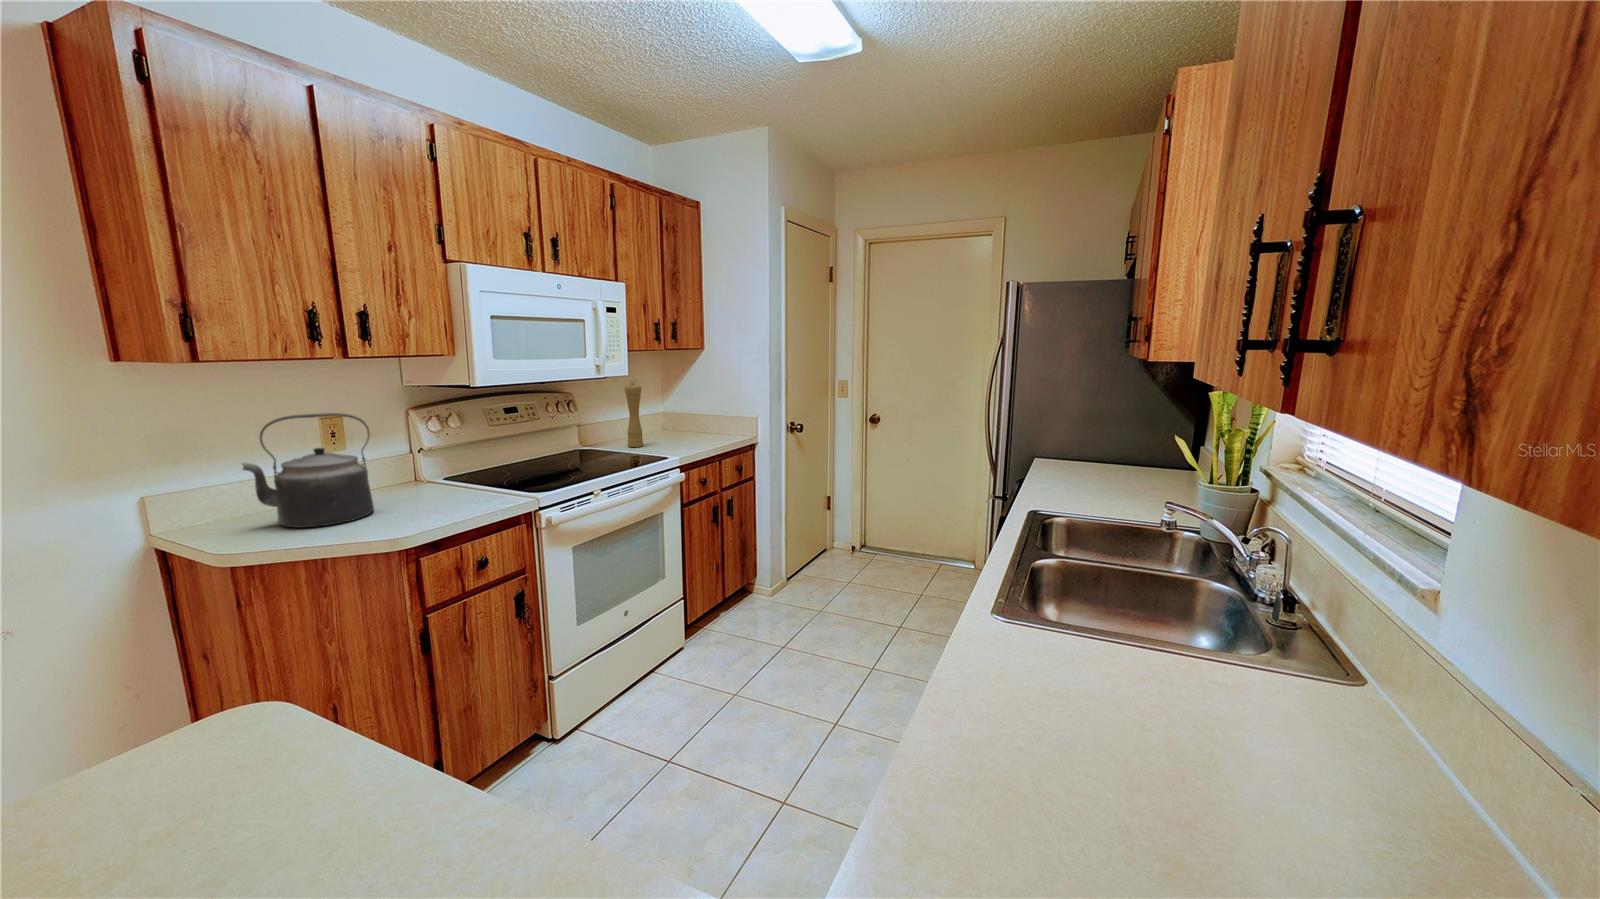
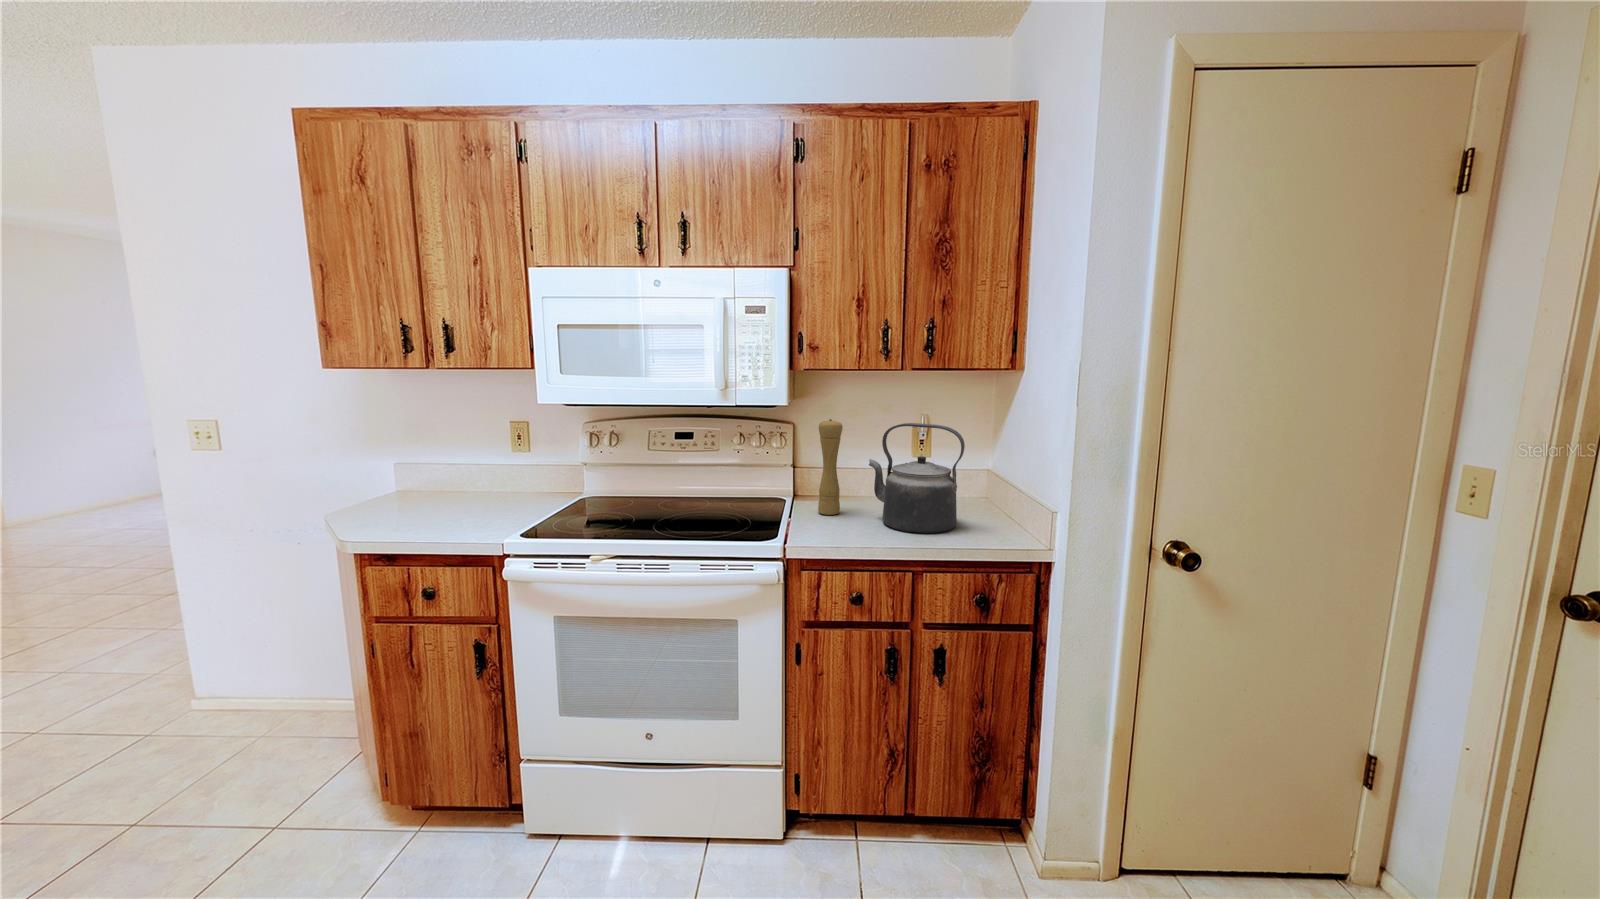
kettle: present [242,413,374,528] -> present [869,423,965,533]

